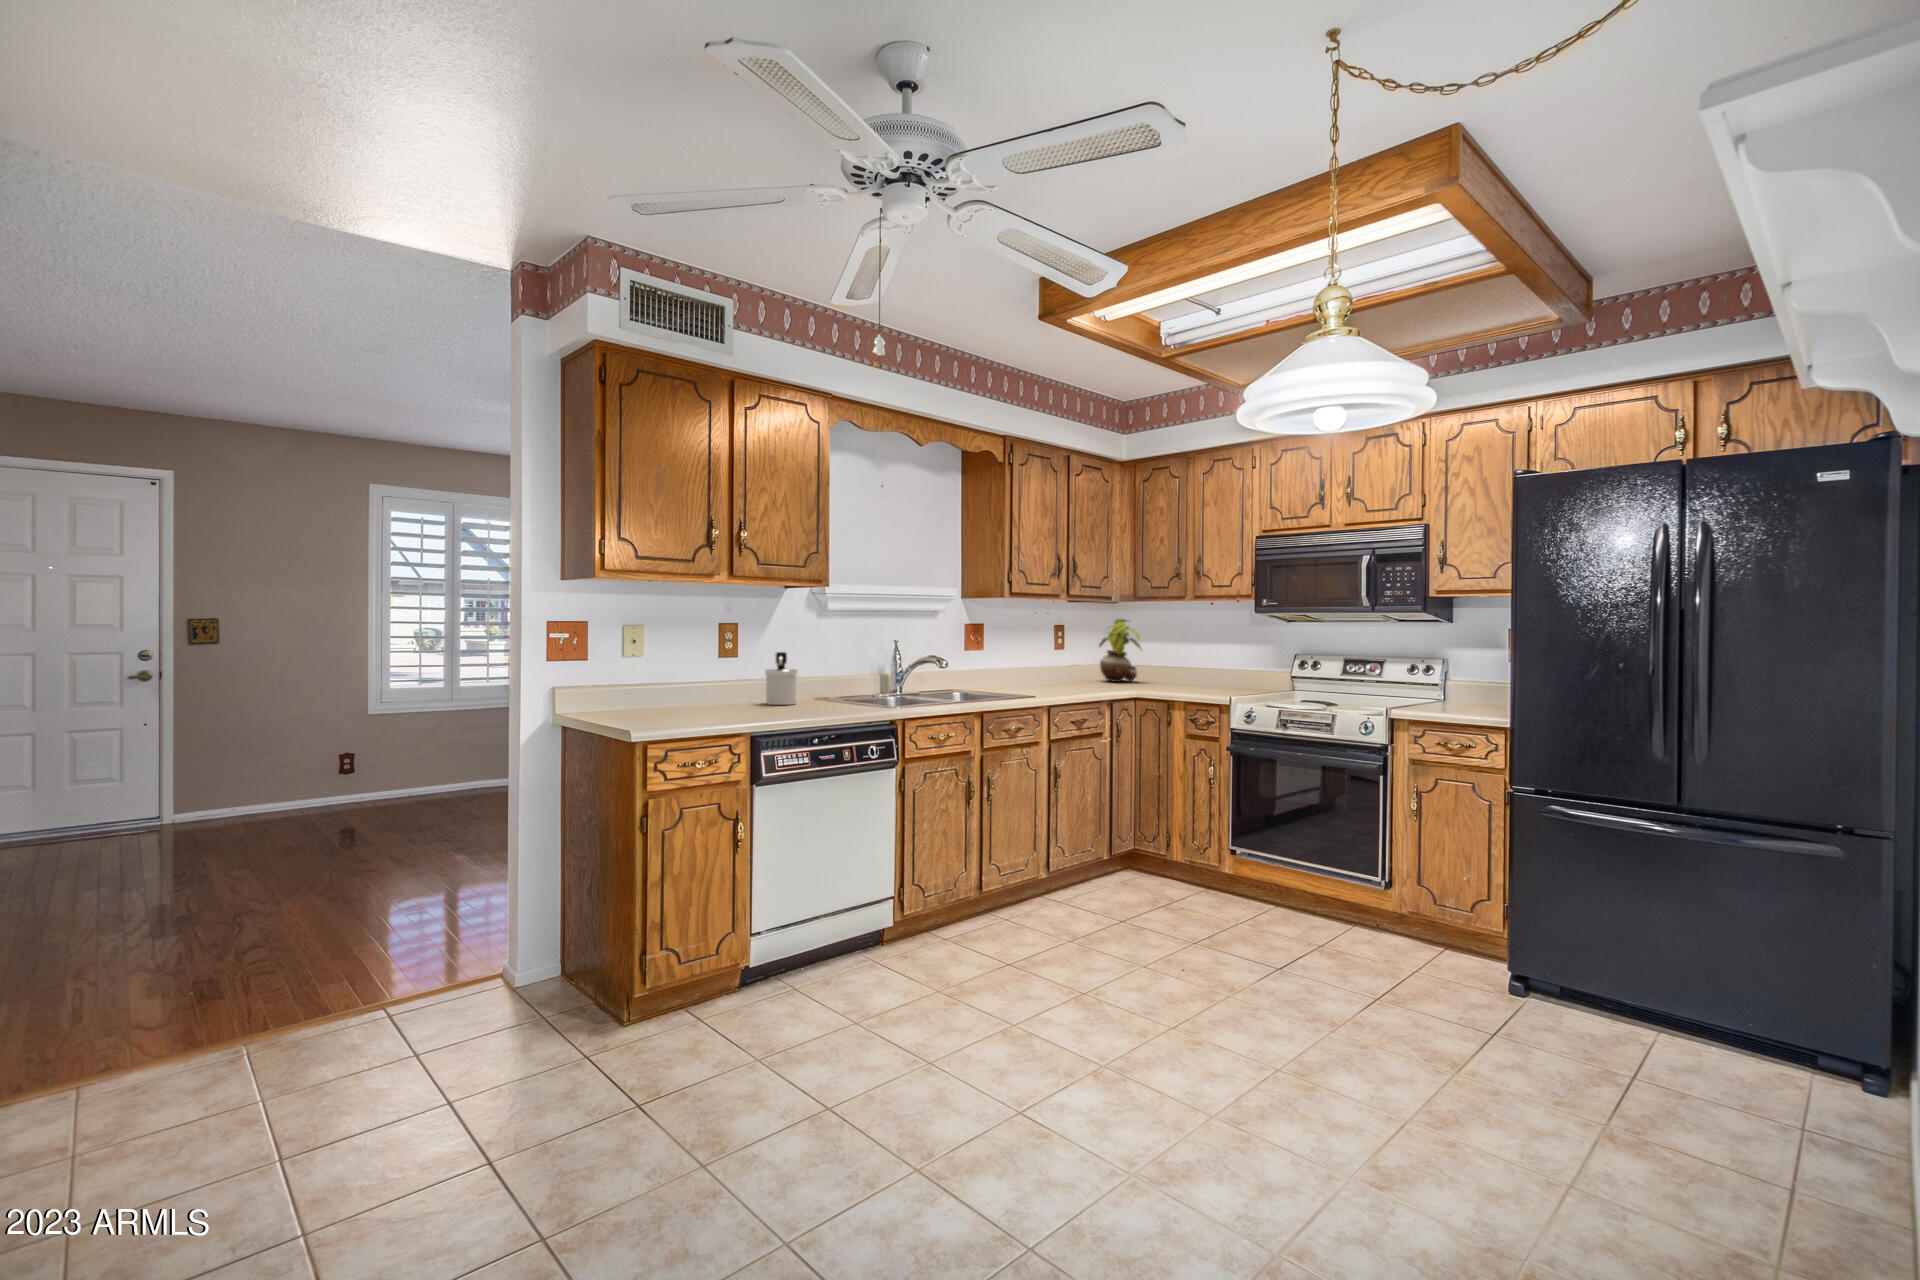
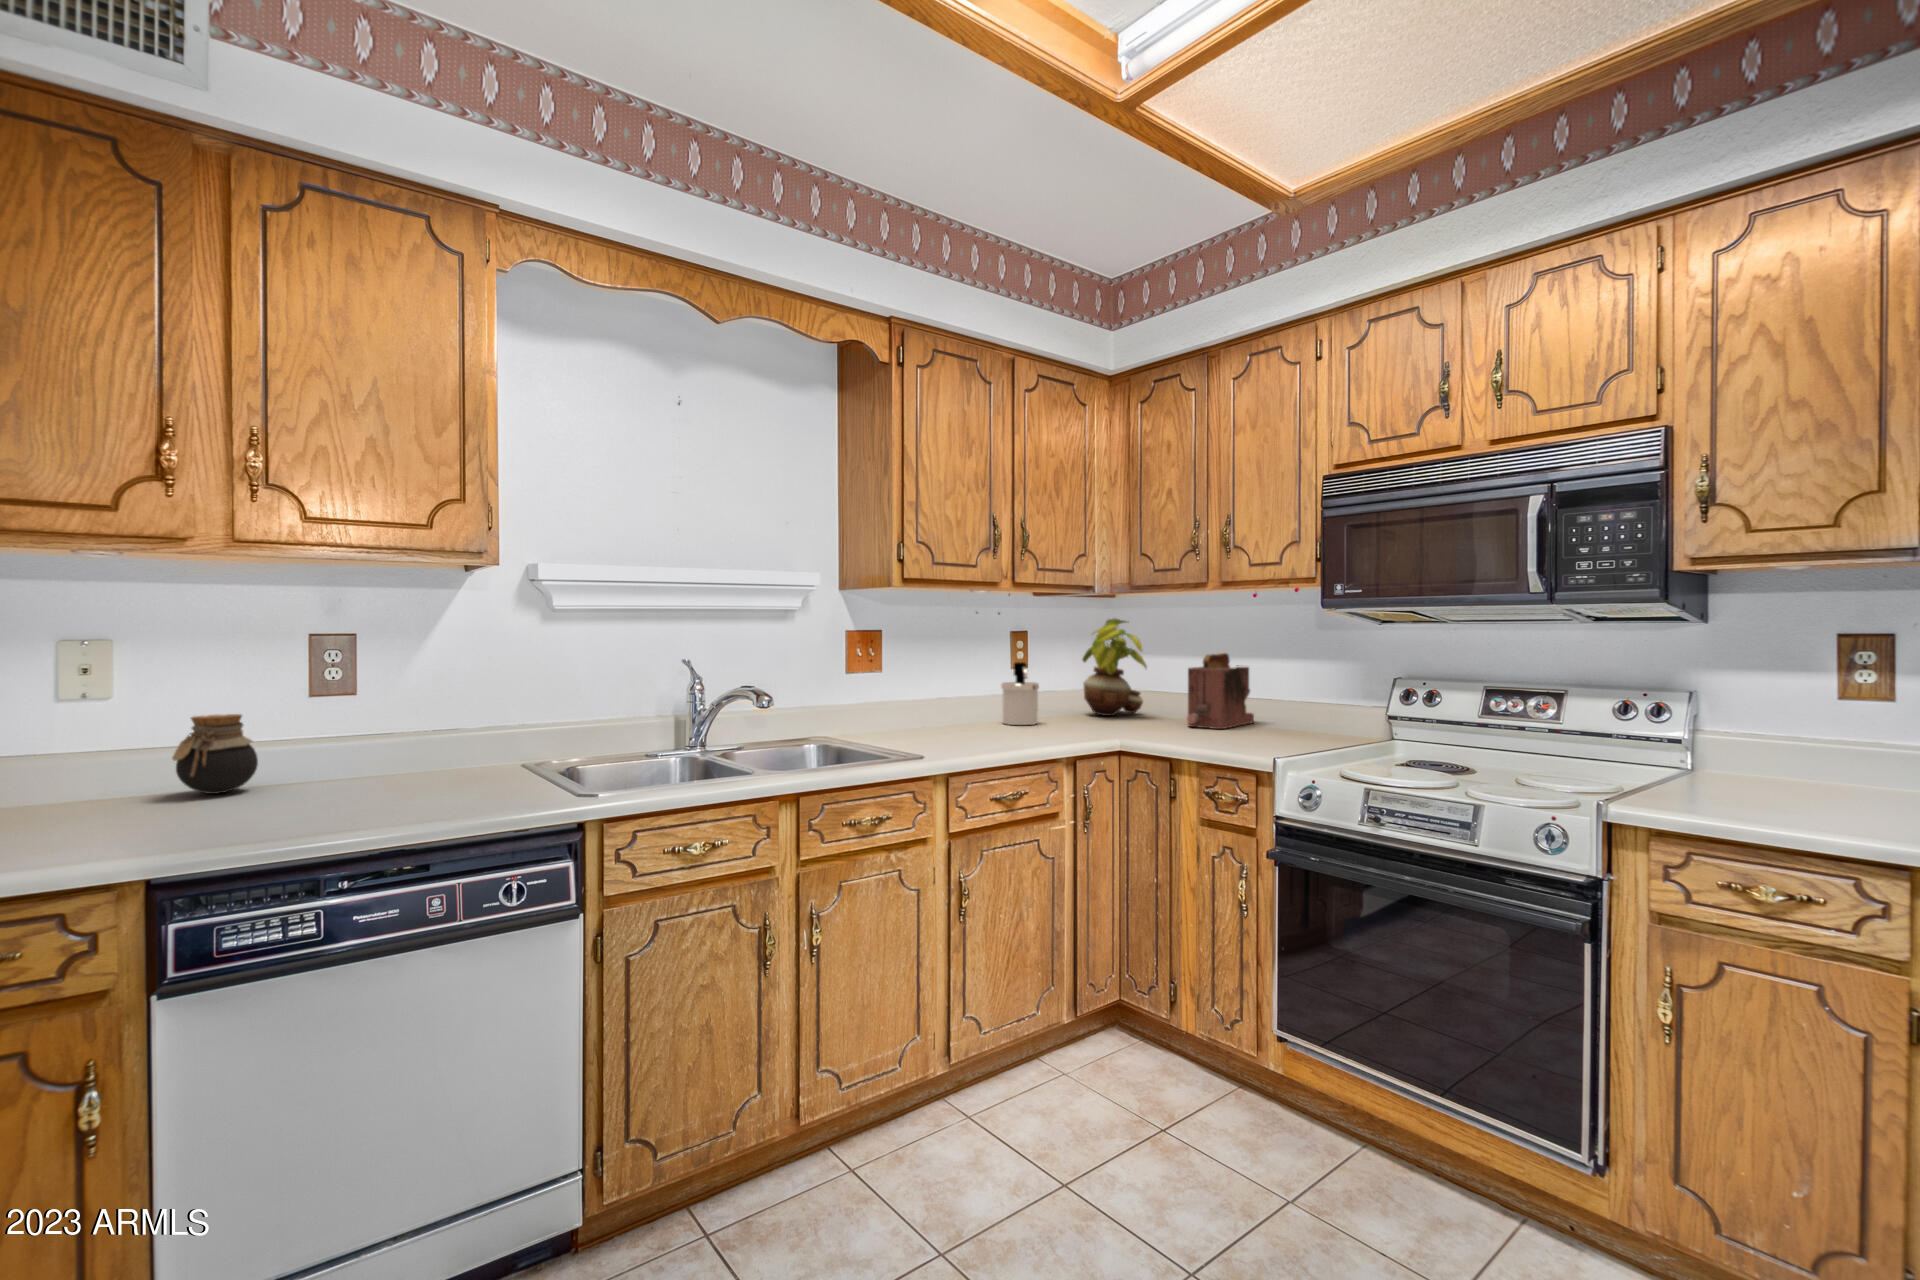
toaster: none [1171,641,1211,688] -> present [1187,653,1254,729]
soap dispenser: present [765,652,797,705] -> present [1001,662,1039,725]
jar: none [674,666,710,707] -> present [172,714,258,794]

